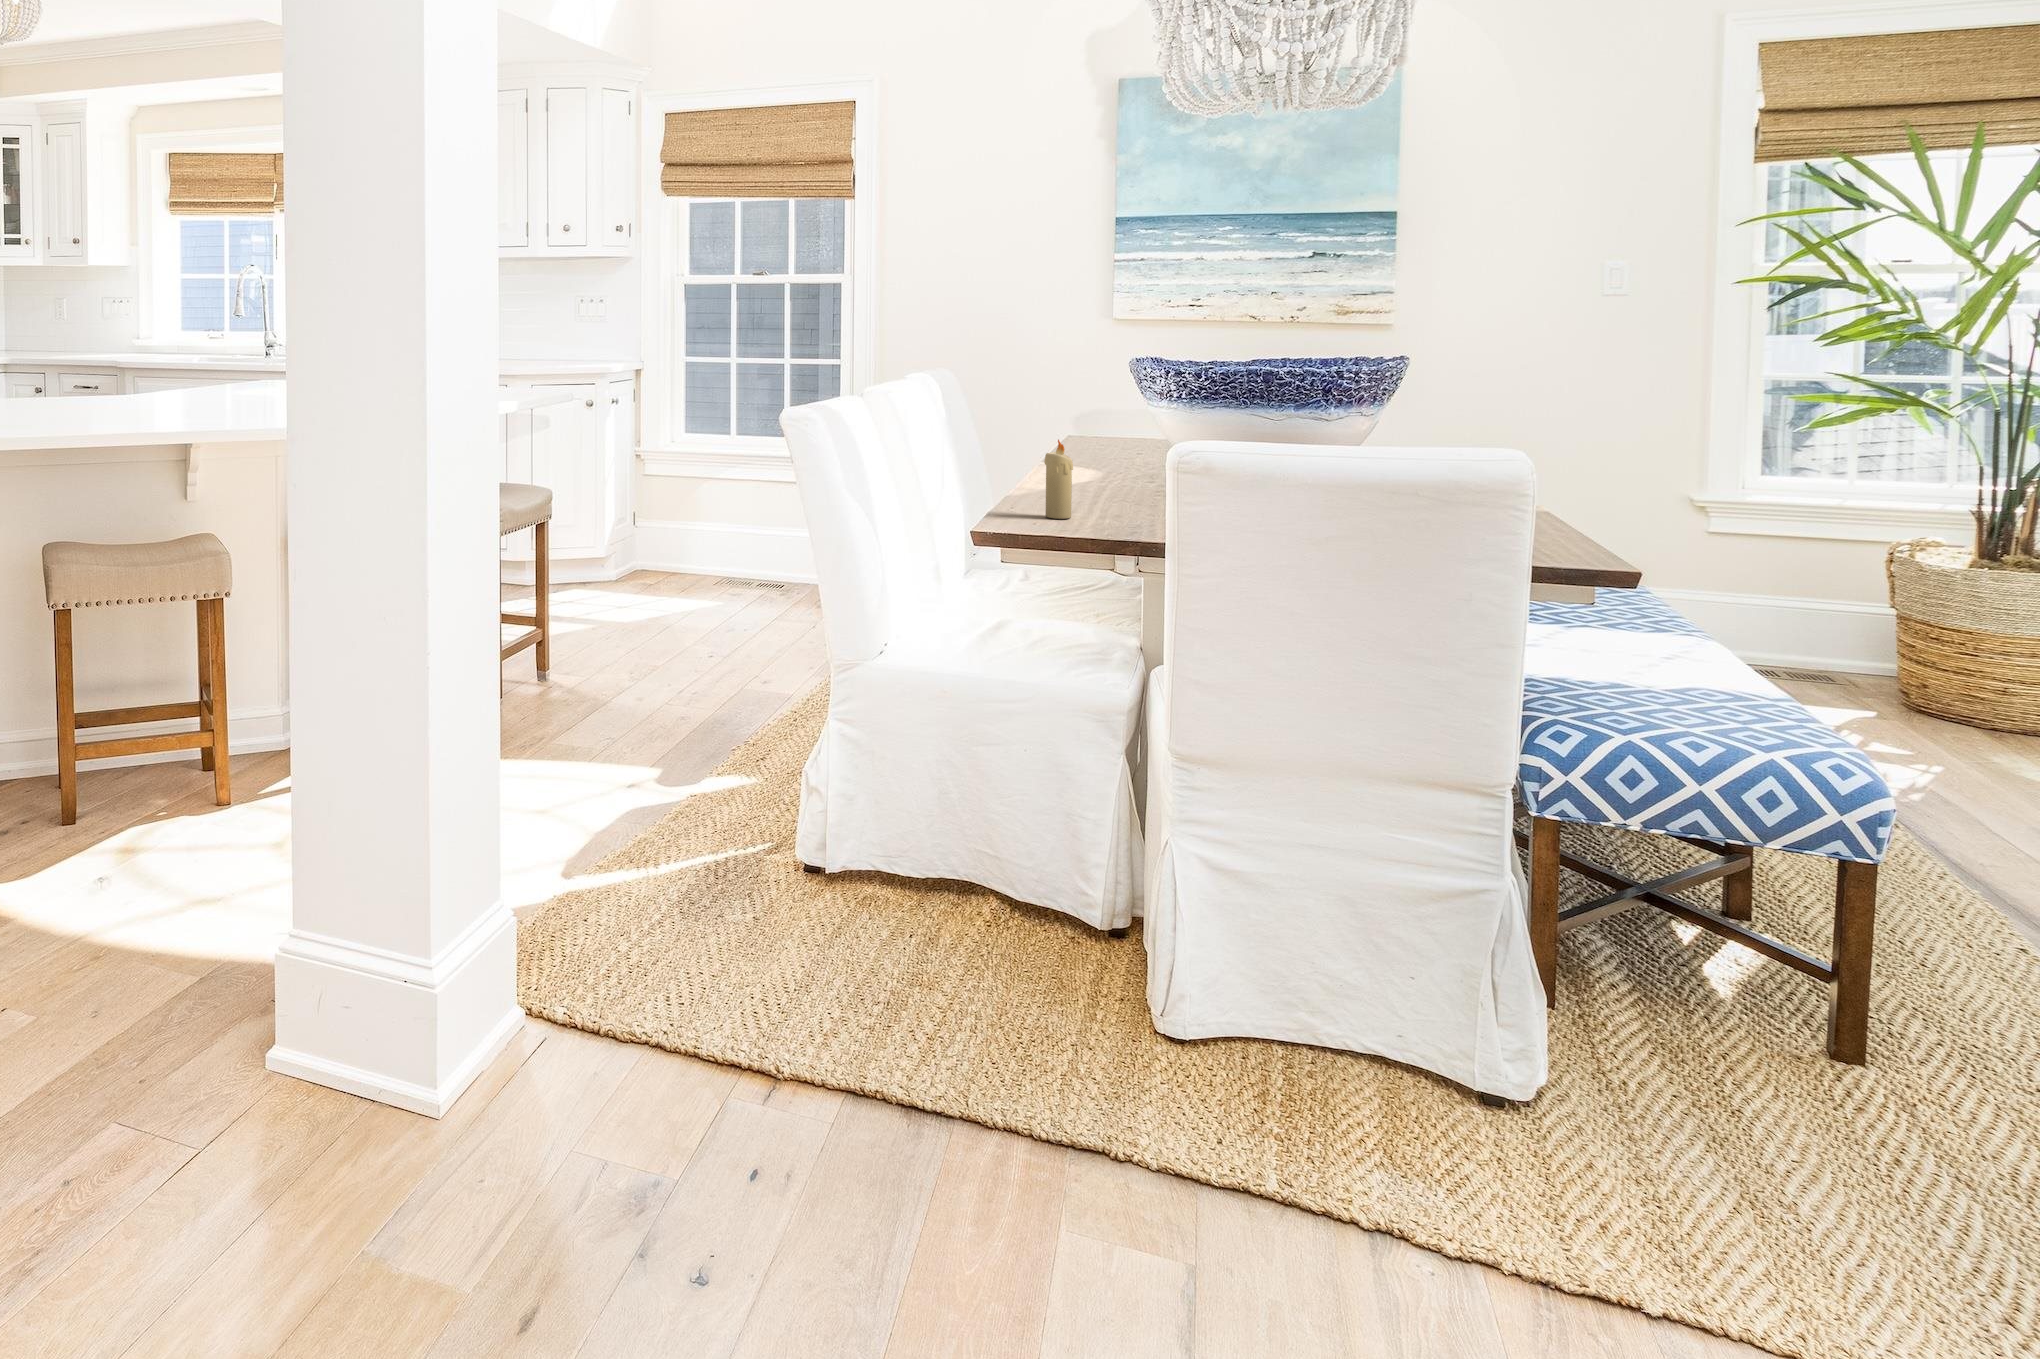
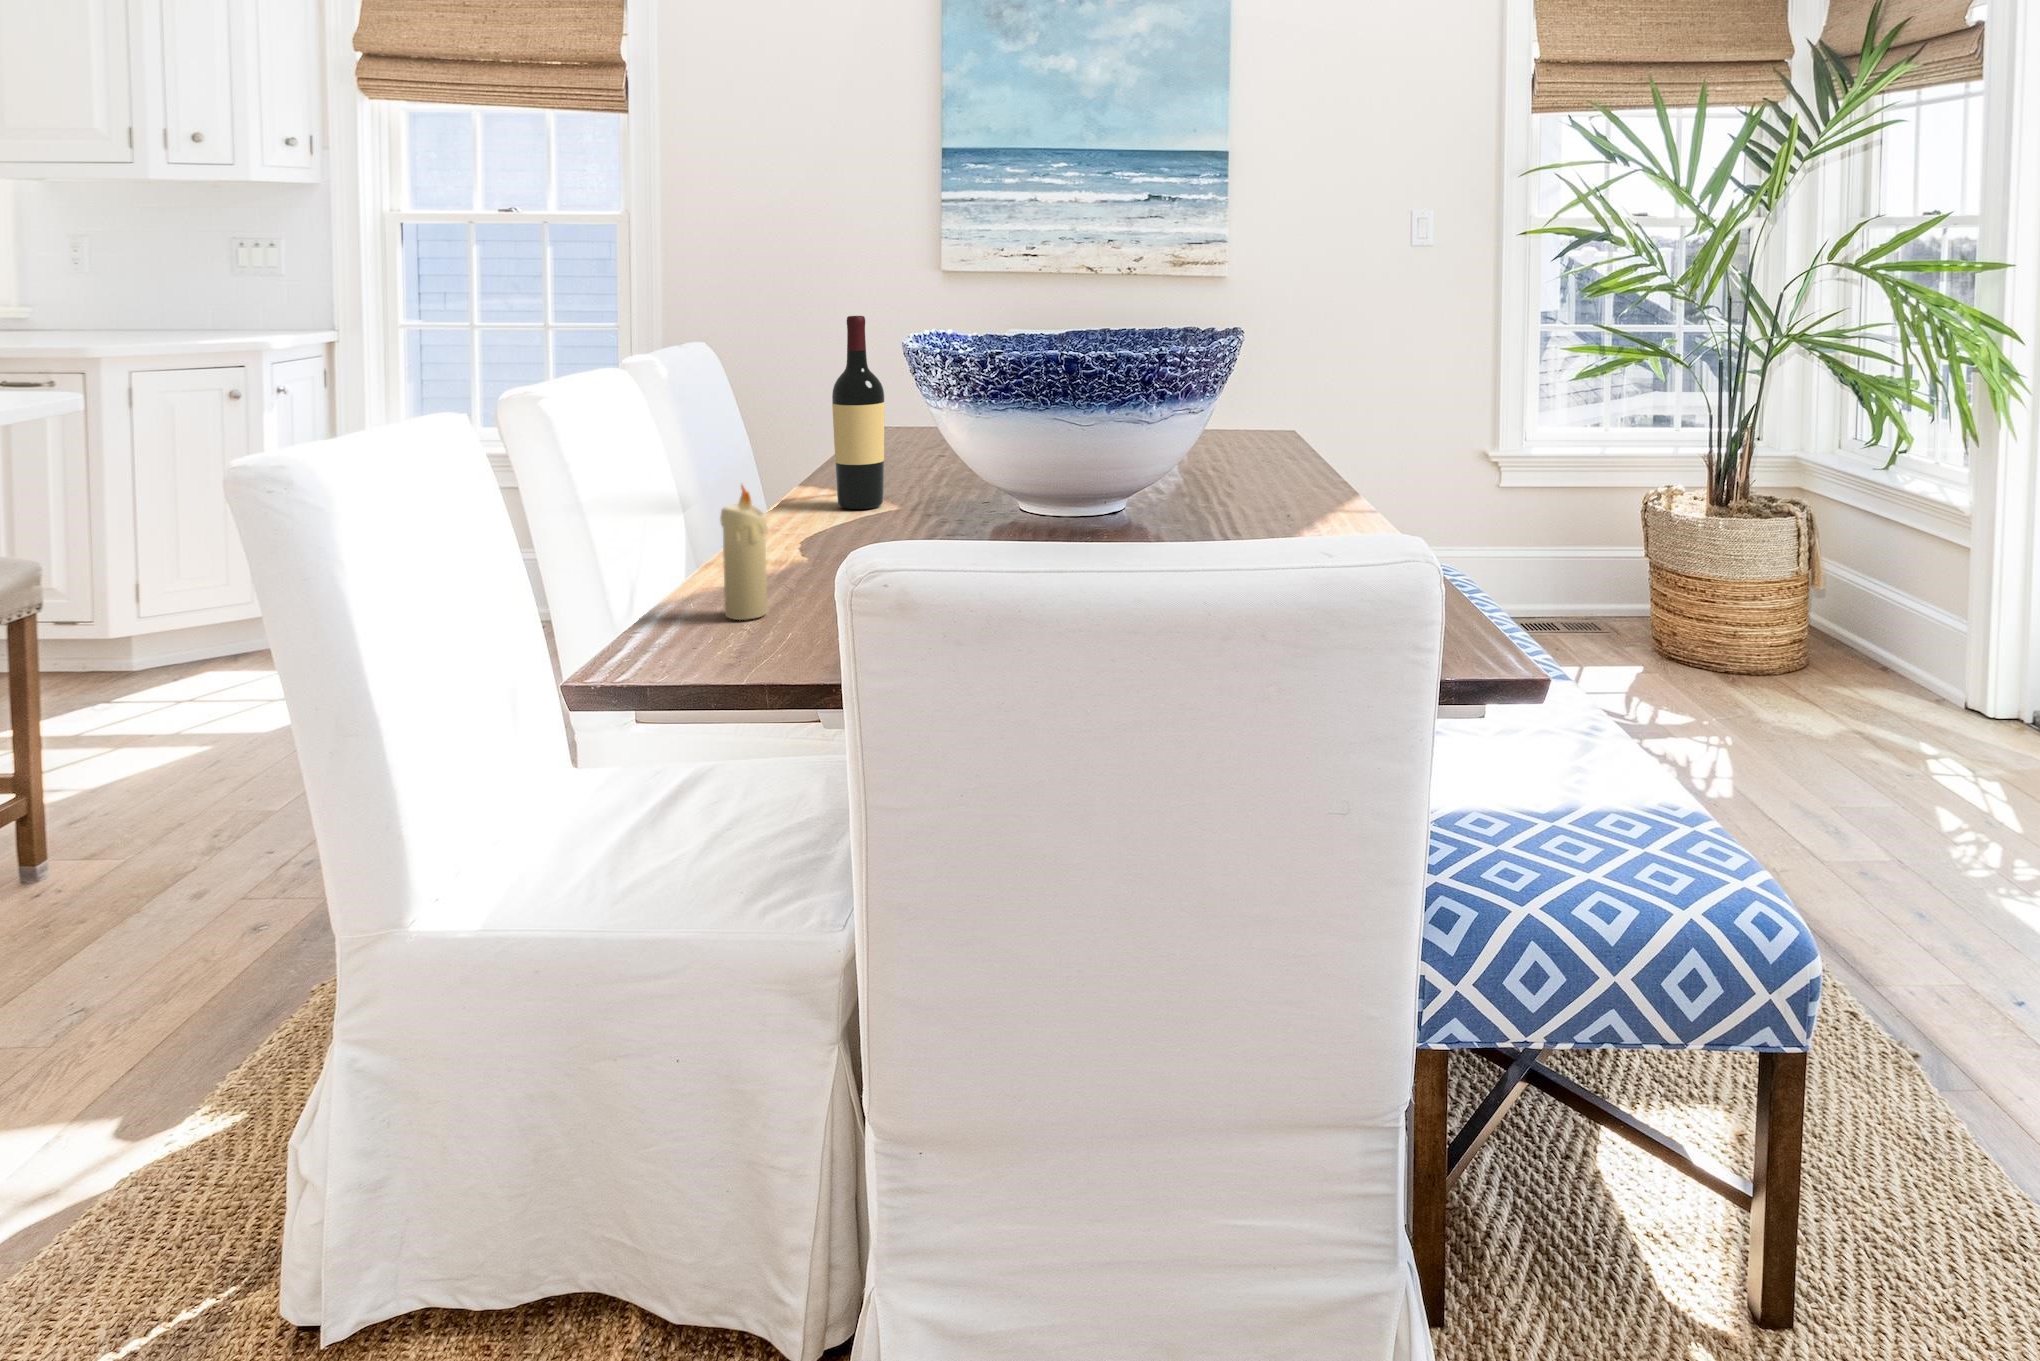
wine bottle: none [1077,347,1114,478] -> present [832,316,884,509]

